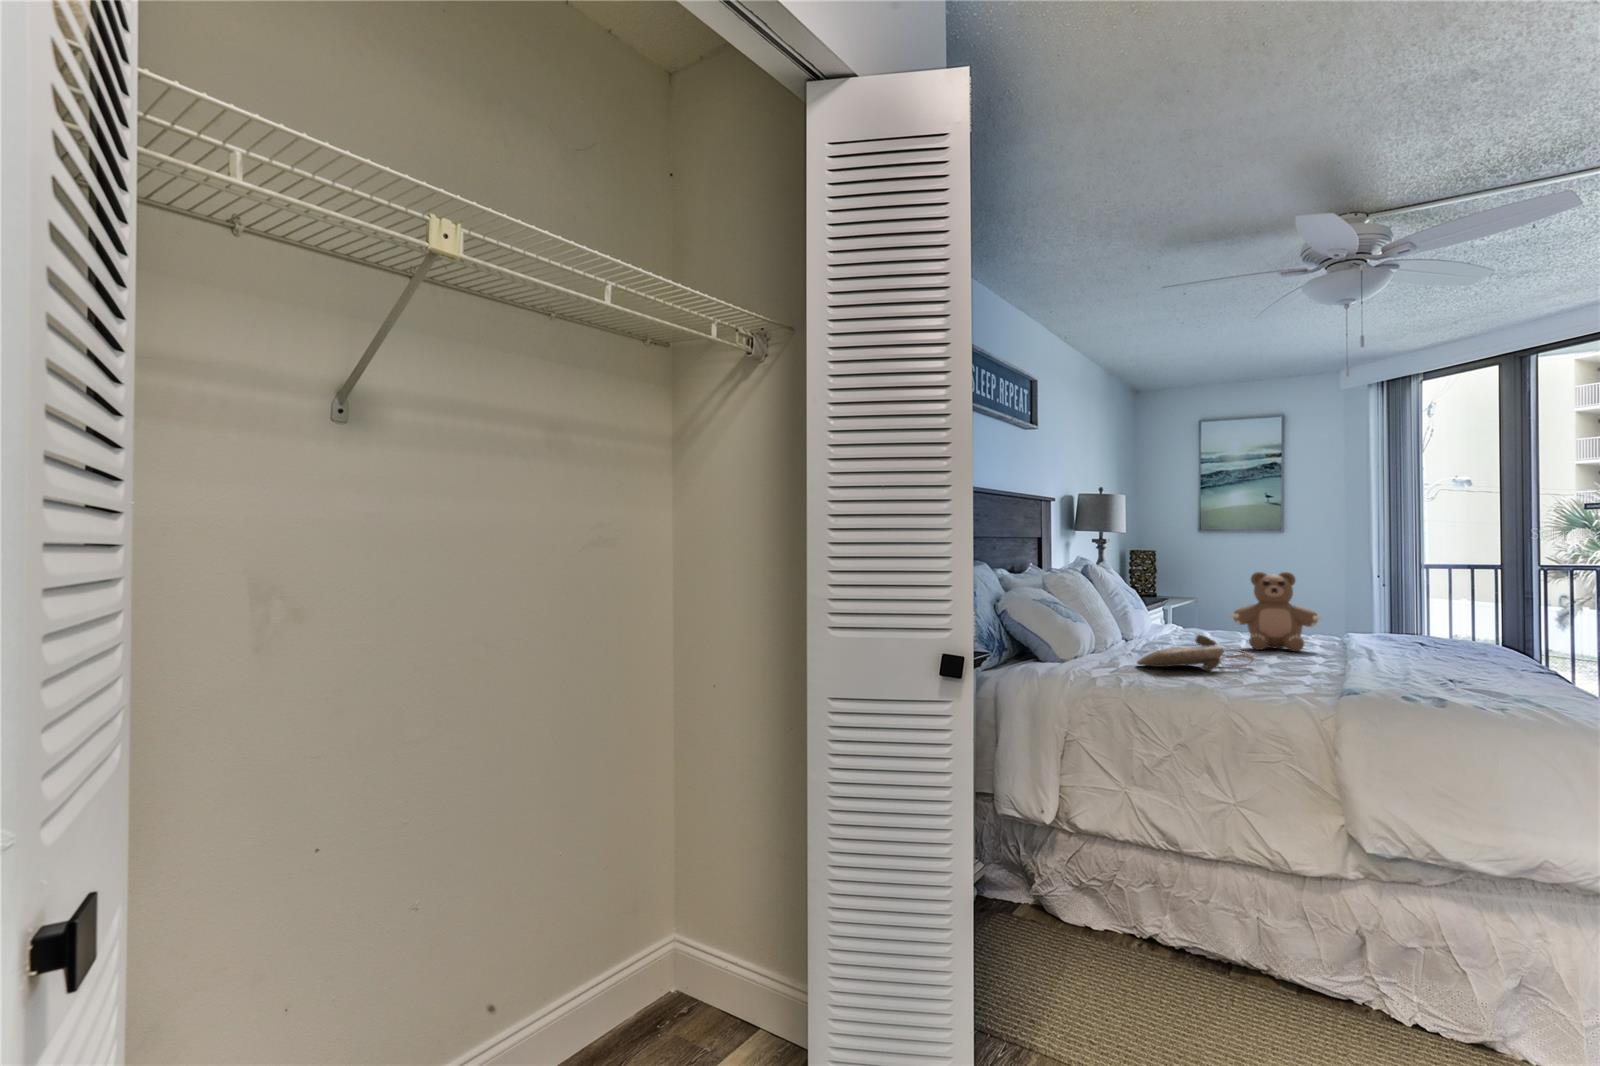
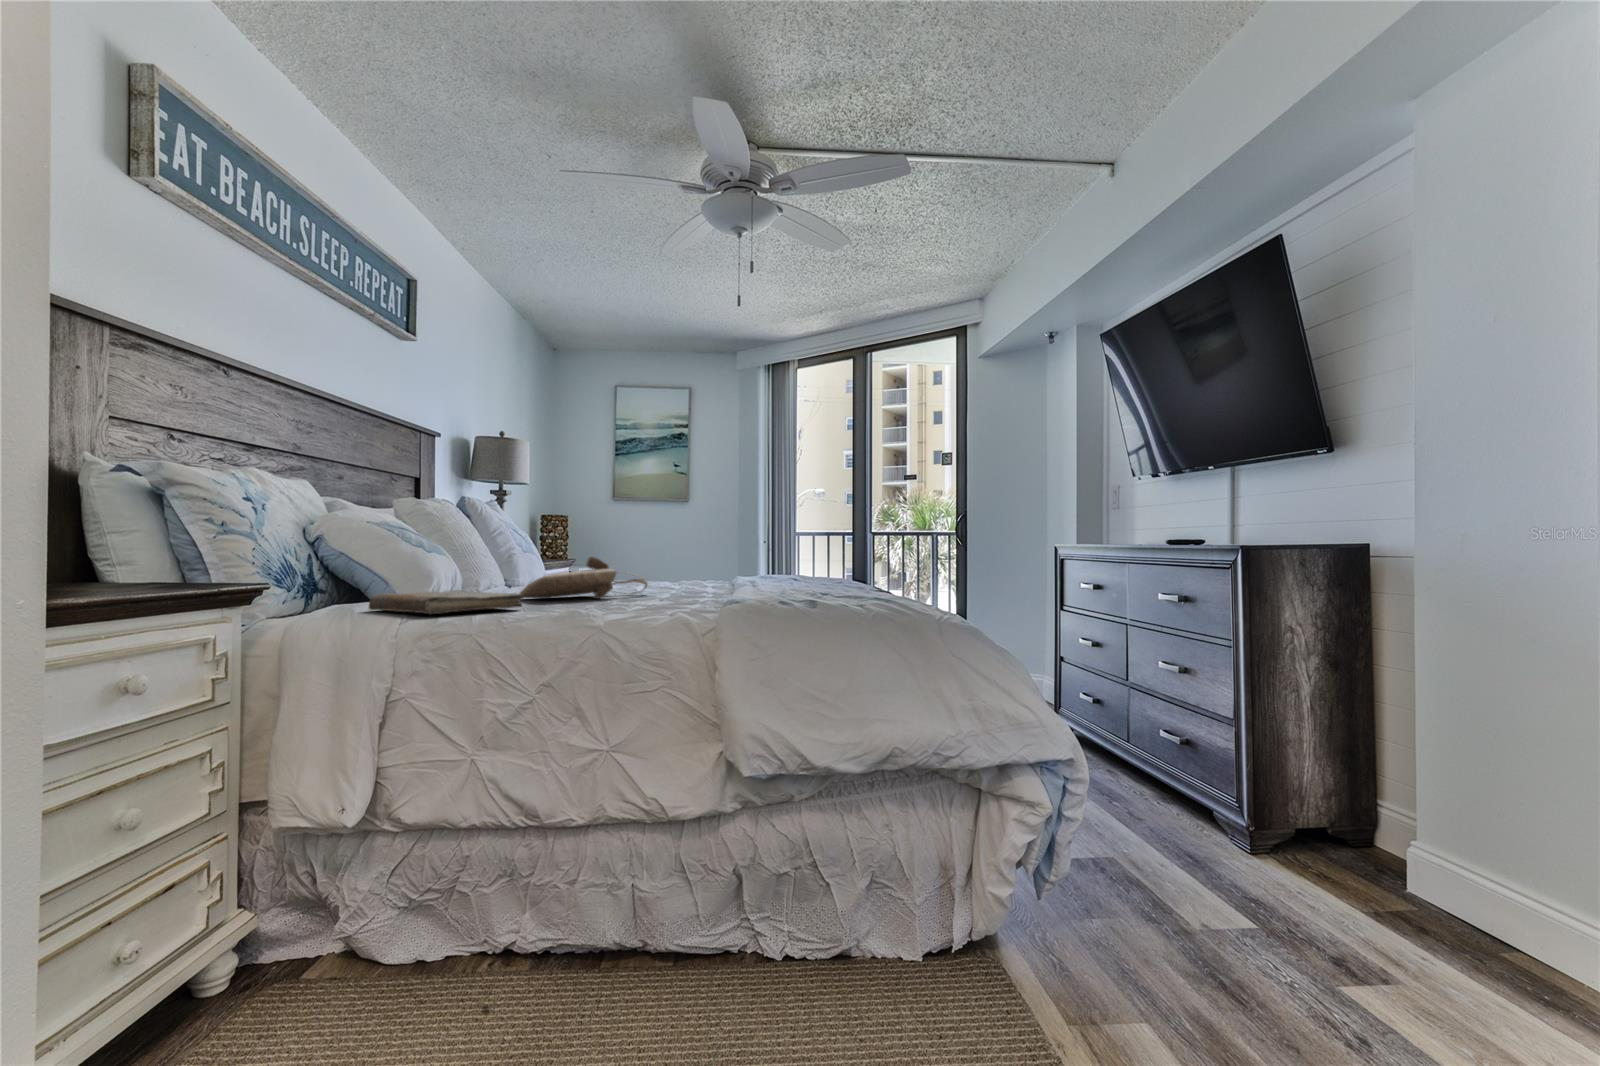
teddy bear: present [1231,572,1321,651] -> none [630,507,712,585]
book: none [1039,659,1151,684] -> present [369,590,524,614]

